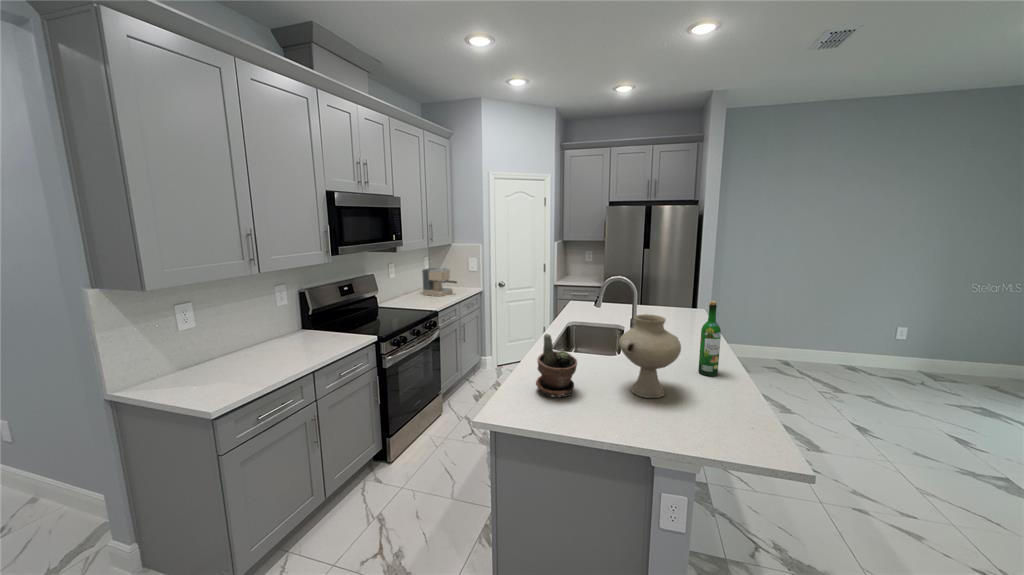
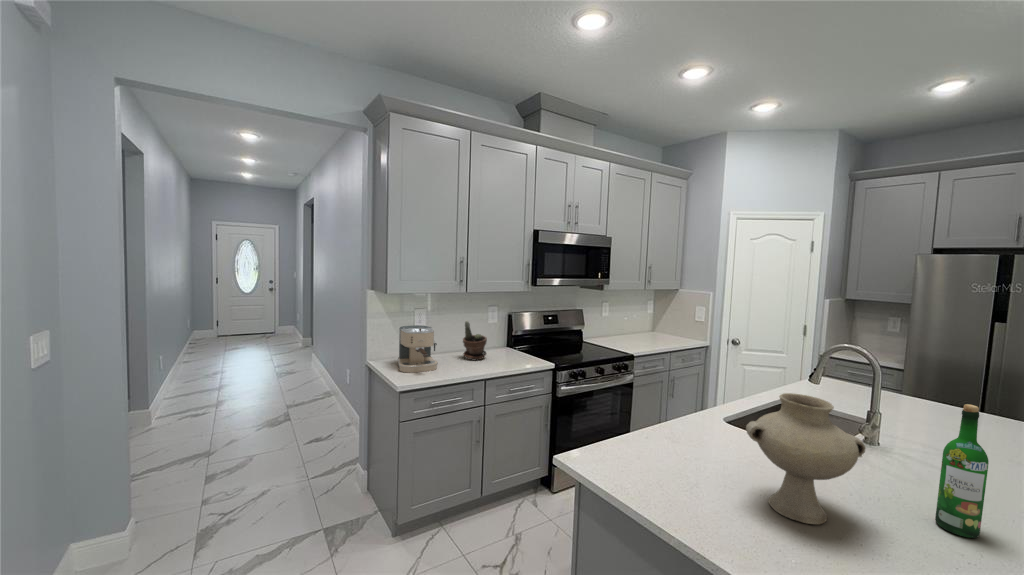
coffee maker: present [422,268,457,296] -> present [398,325,438,372]
potted plant: present [536,334,577,397] -> present [463,321,487,360]

